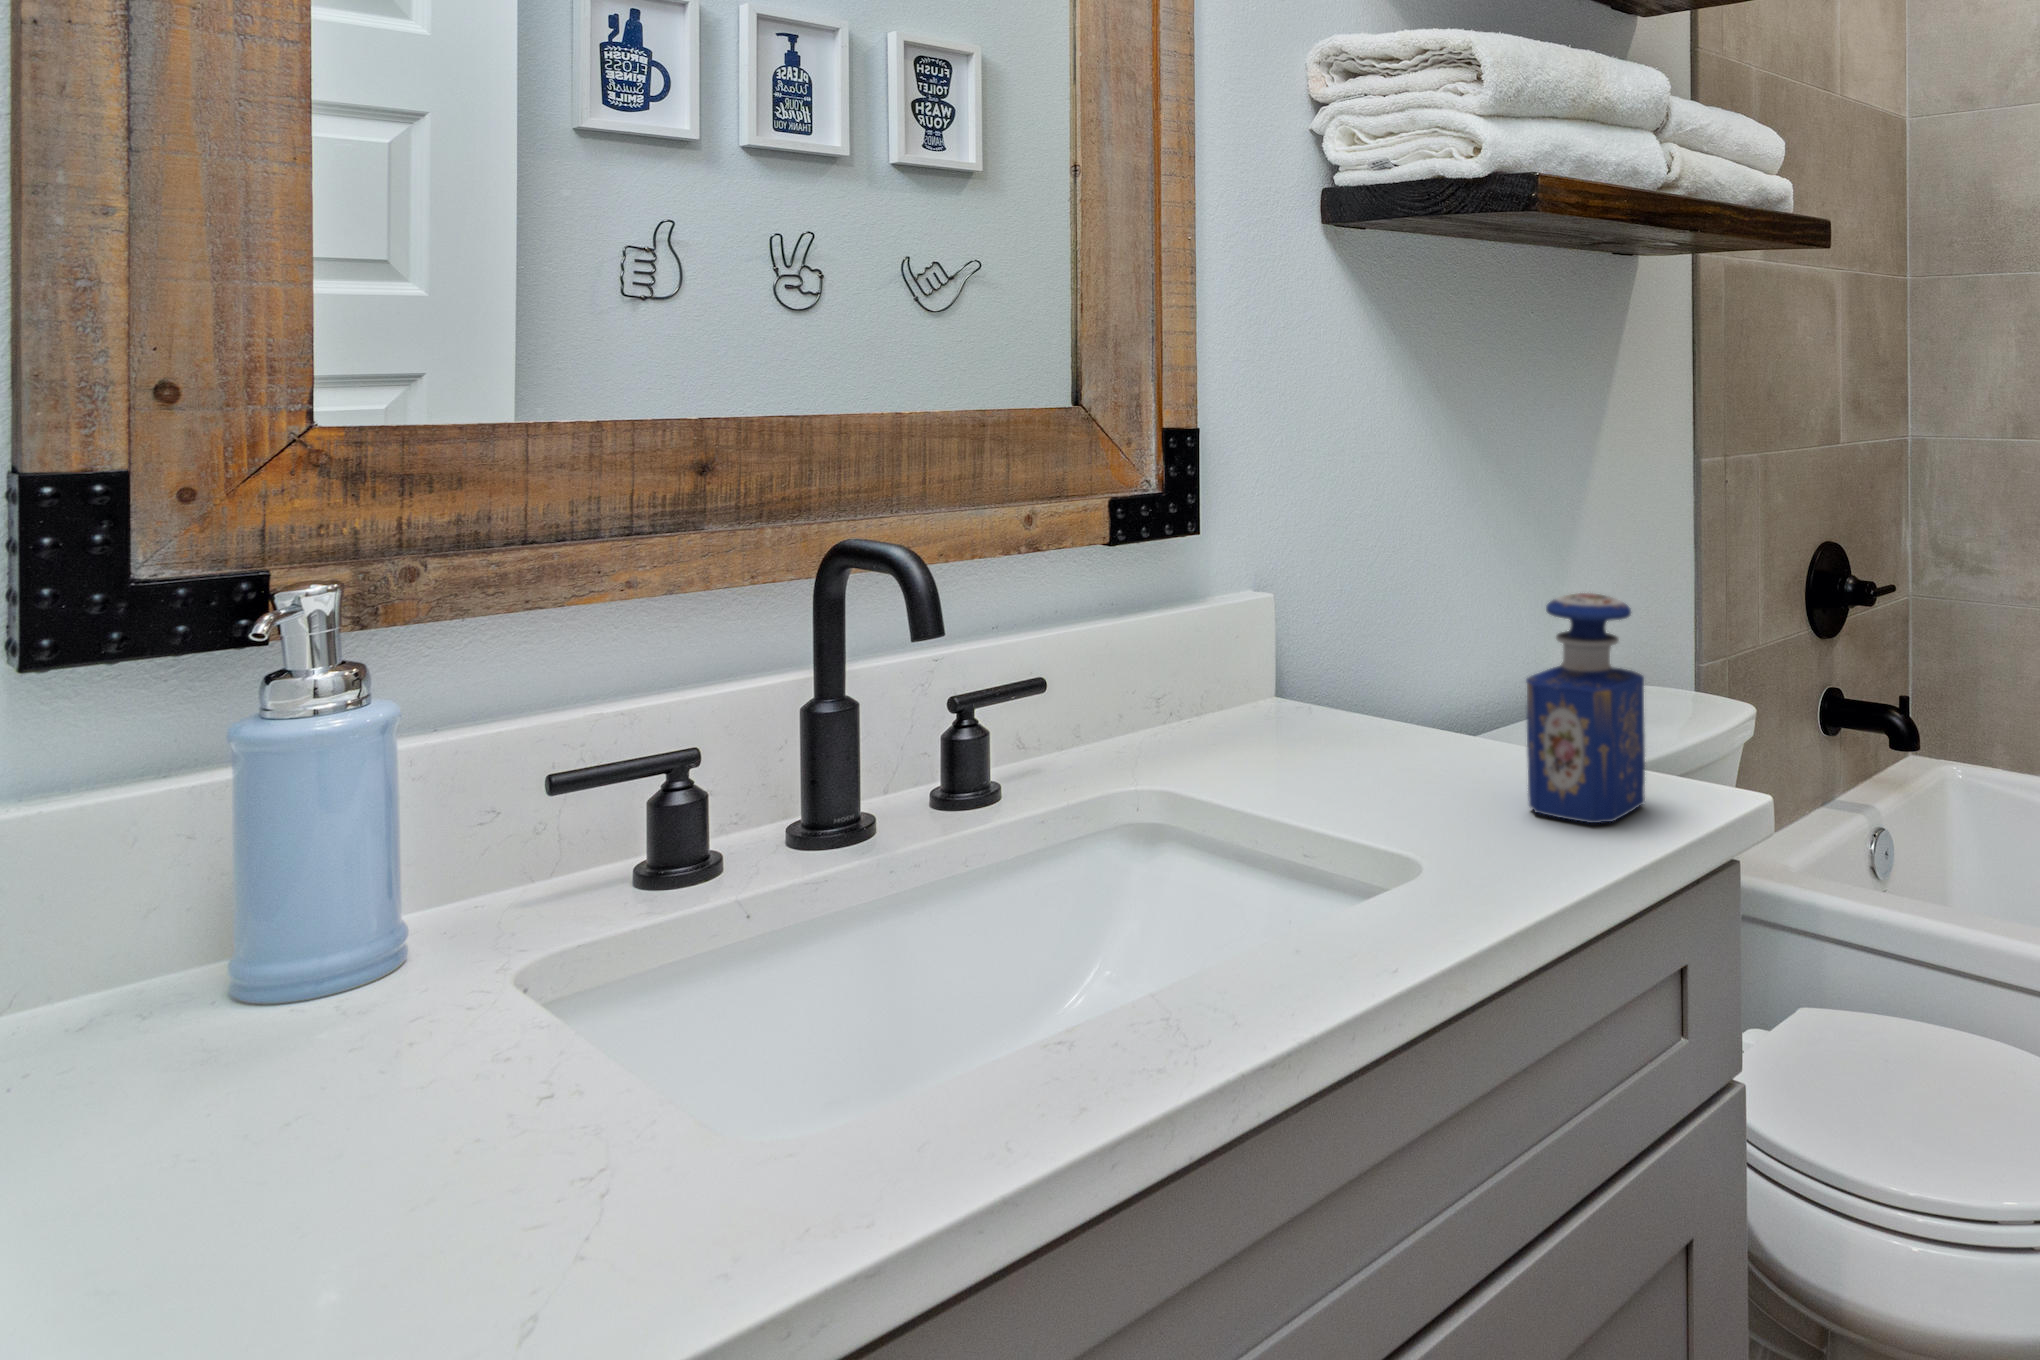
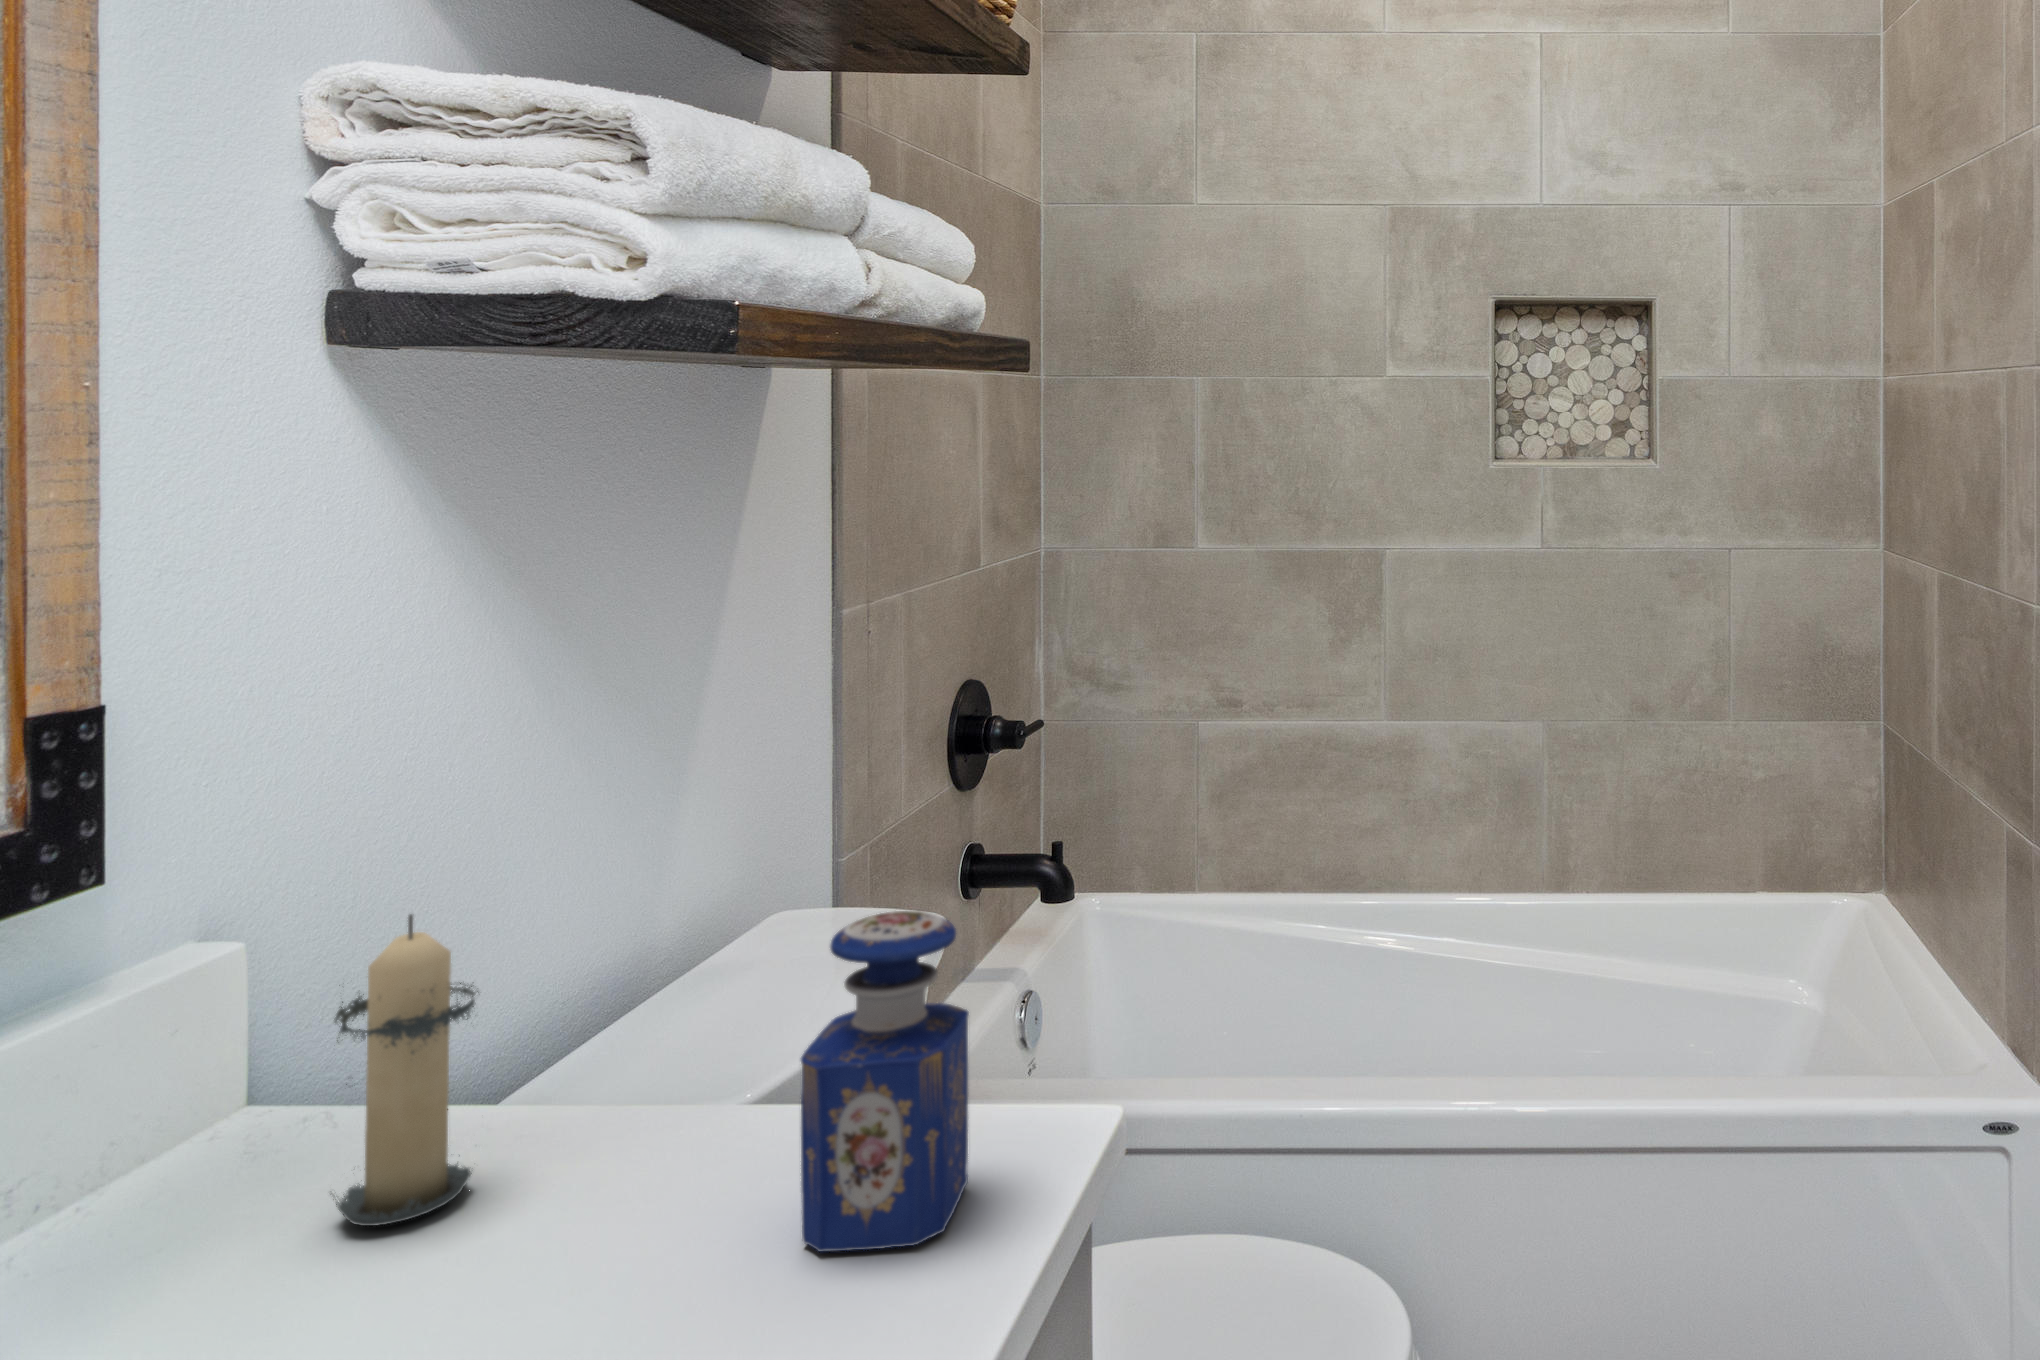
candle: none [1298,564,1387,753] -> present [331,915,479,1226]

